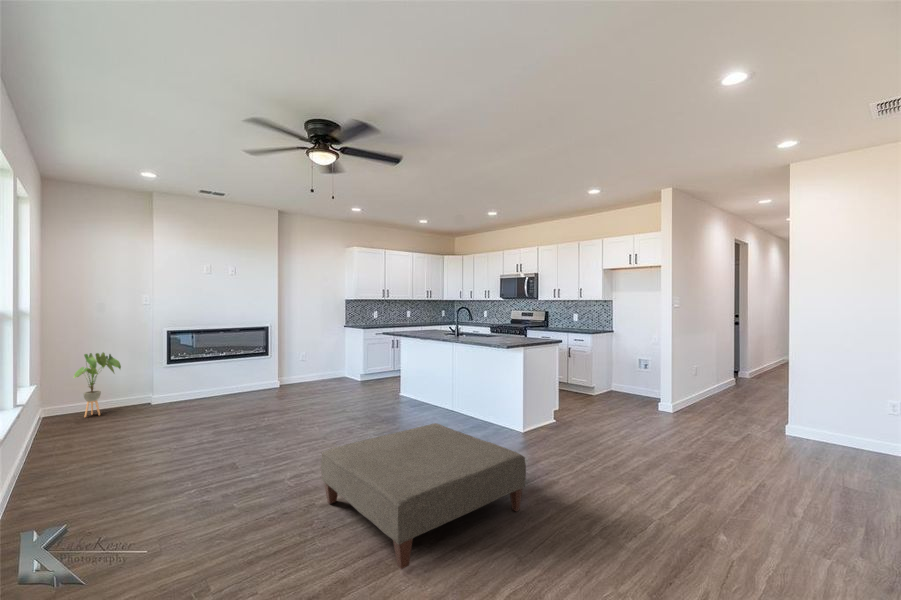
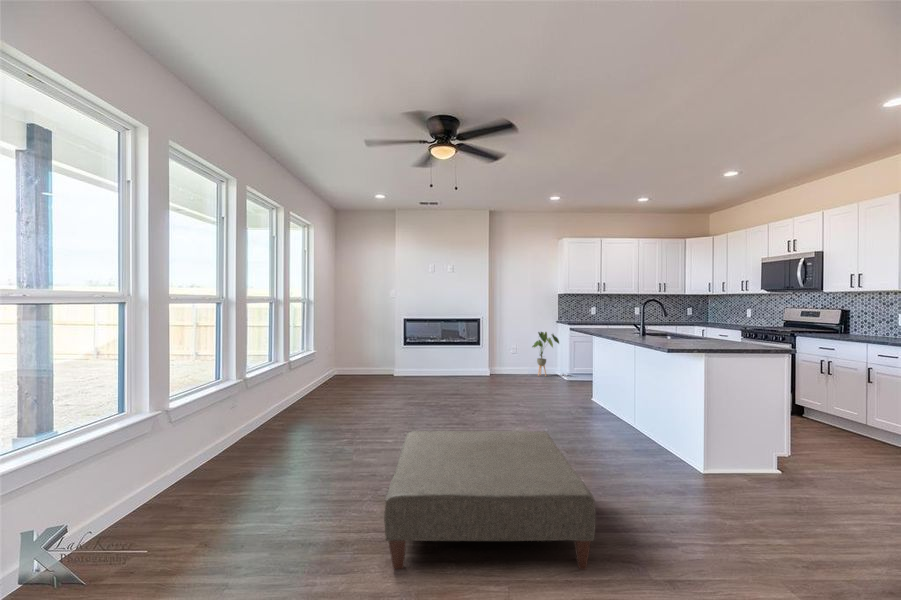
house plant: present [74,352,121,417] -> present [532,332,559,376]

